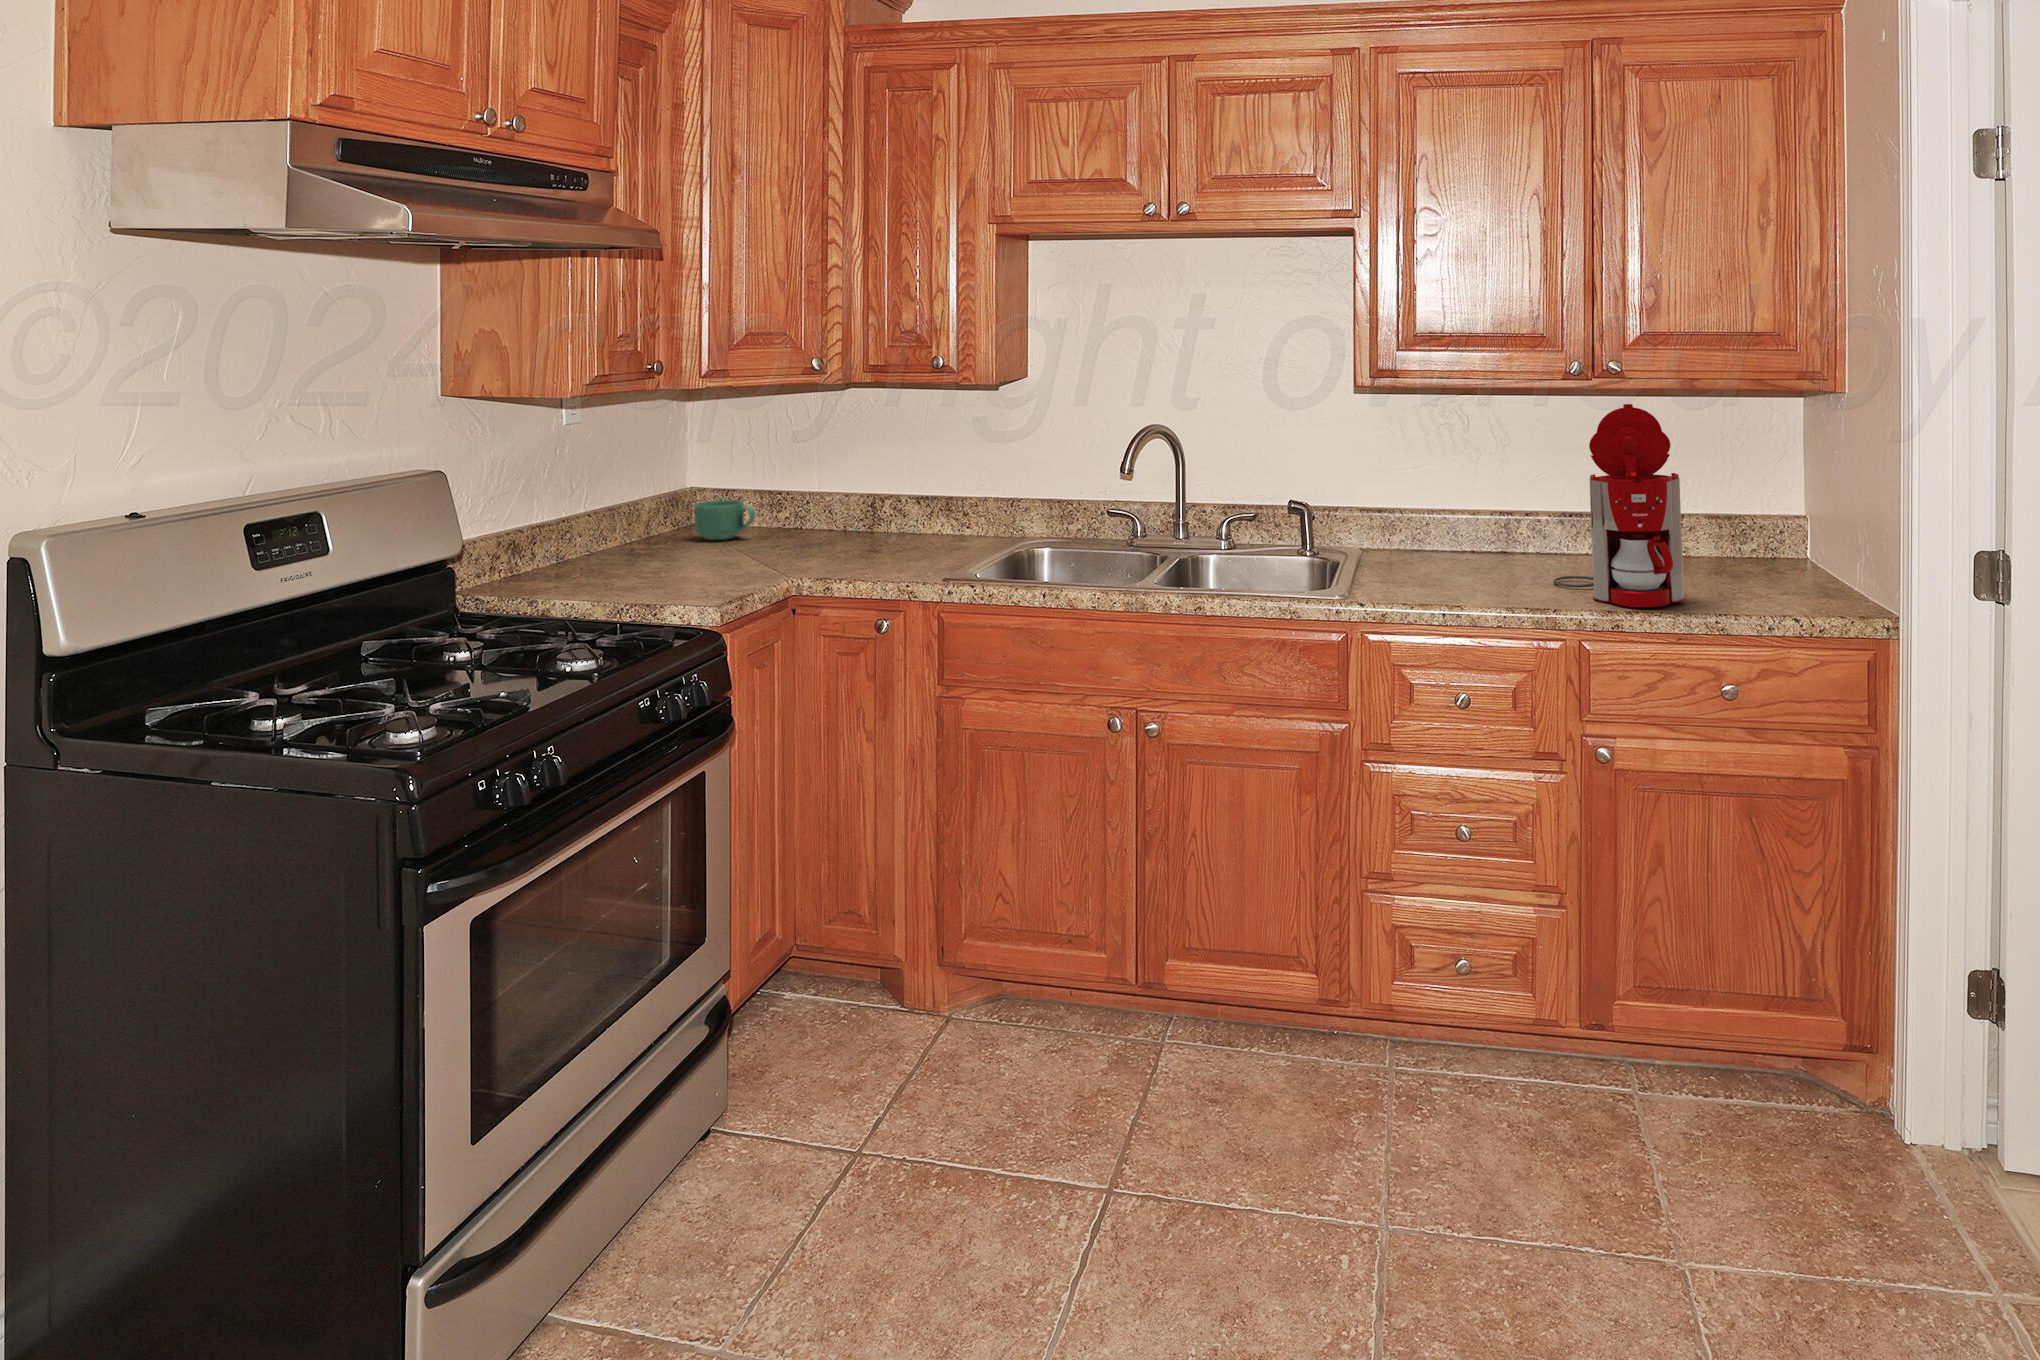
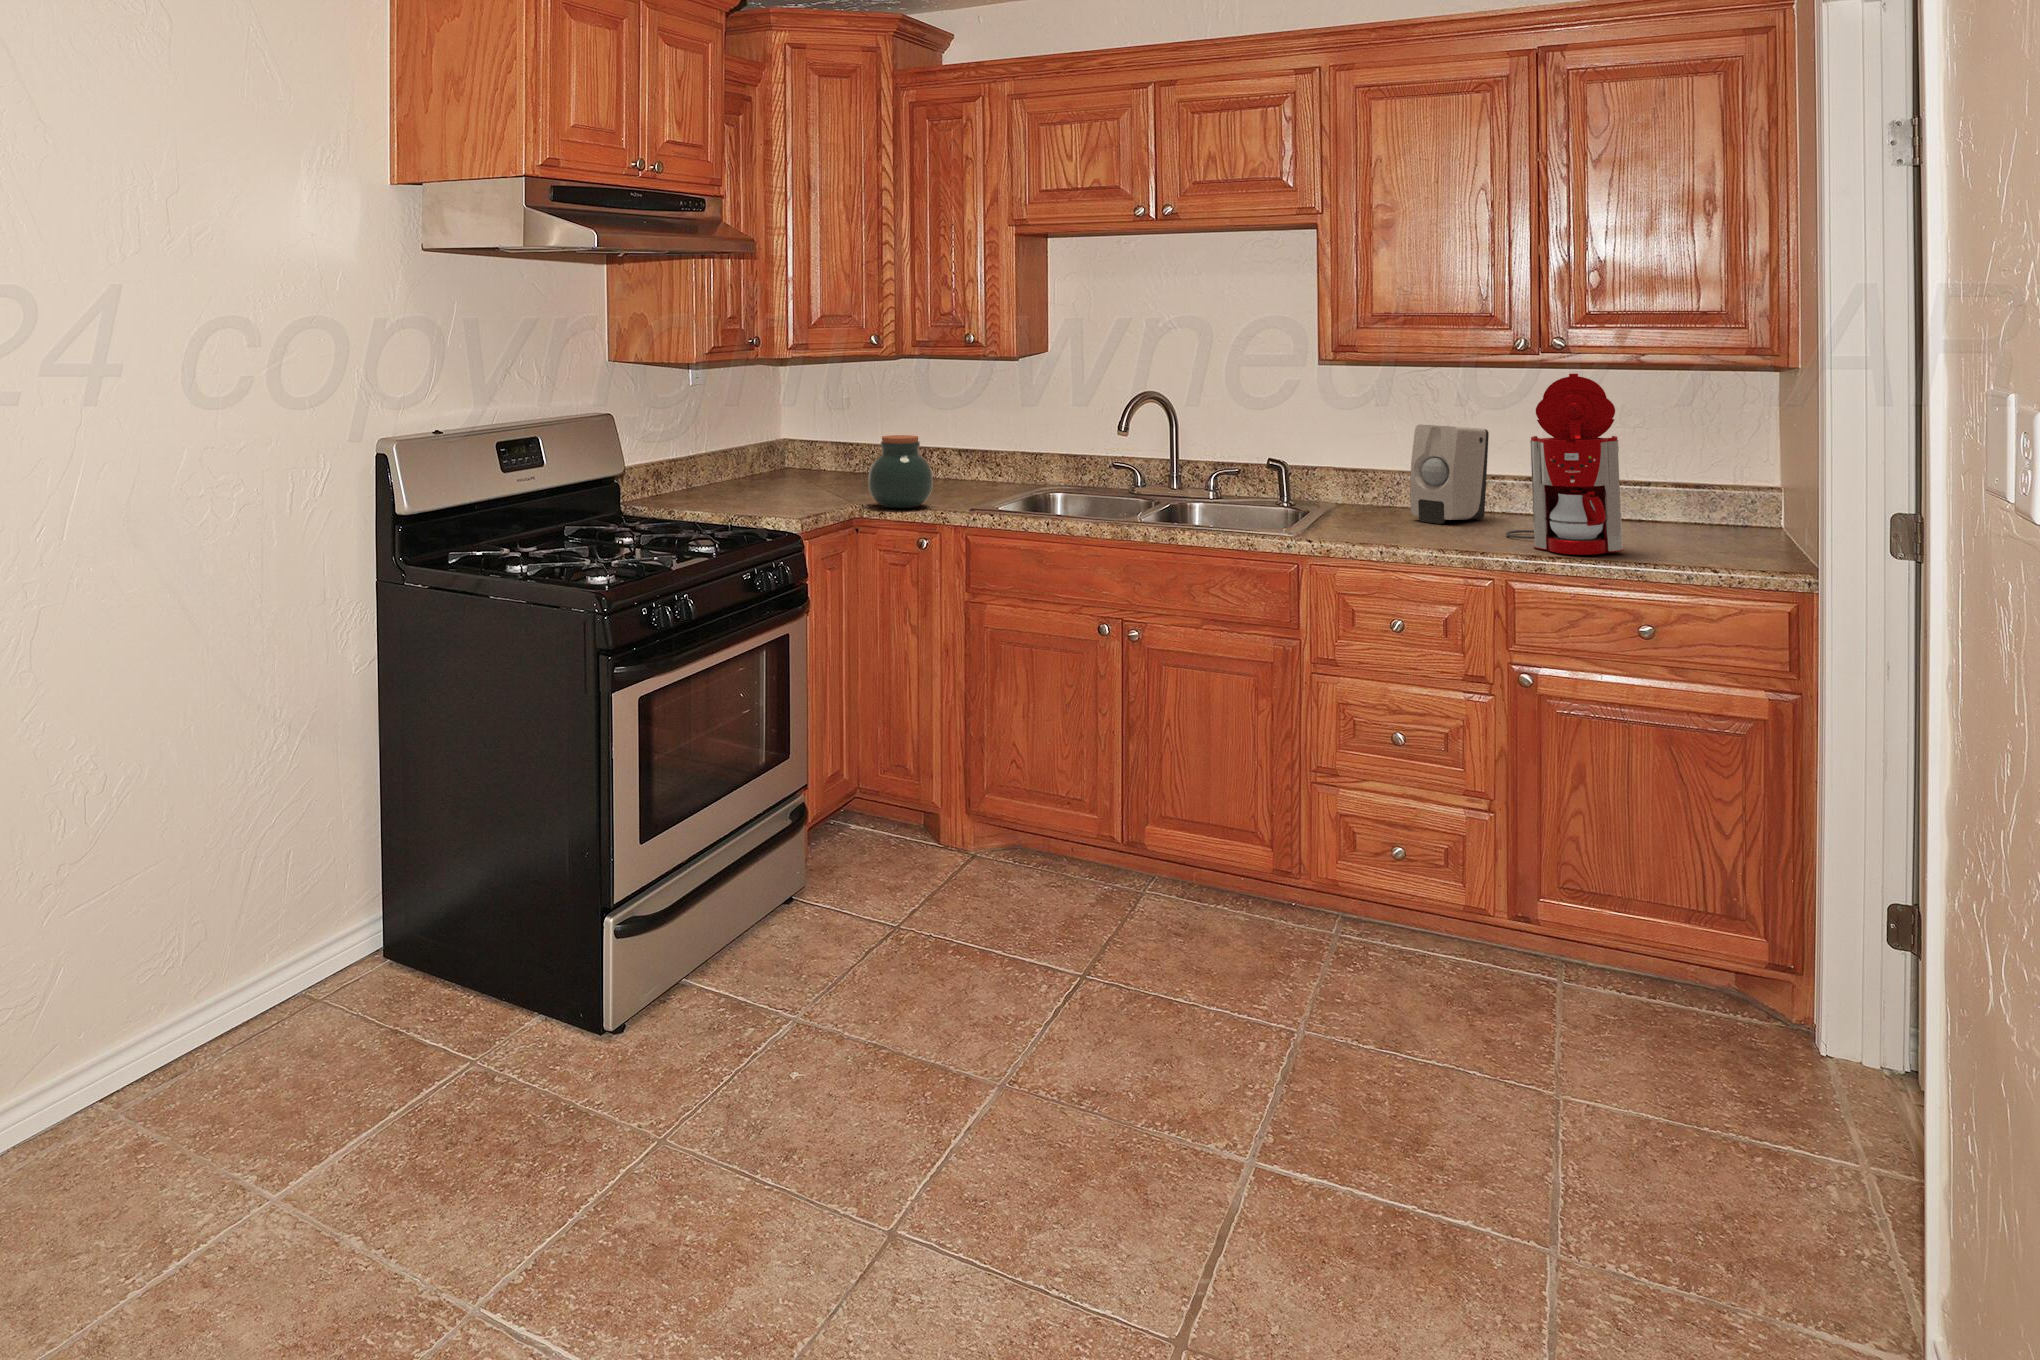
soap dispenser: none [1445,460,1520,571] -> present [1410,424,1489,524]
jar: none [813,485,896,579] -> present [868,435,933,508]
mug: present [694,500,756,540] -> none [784,449,830,480]

